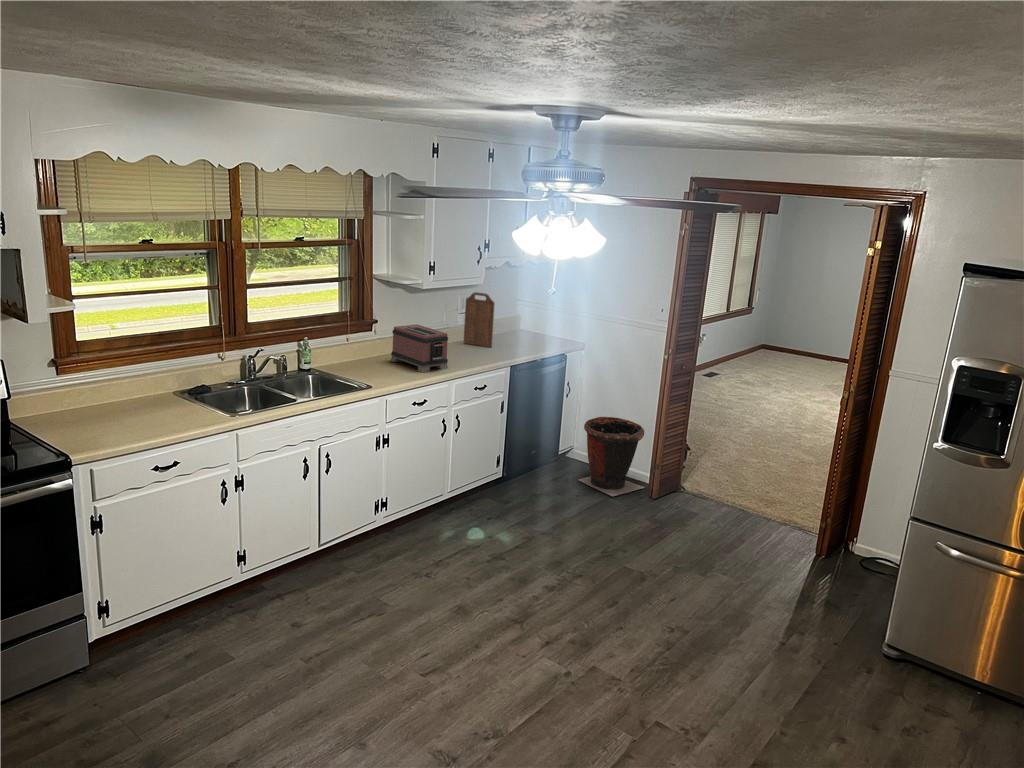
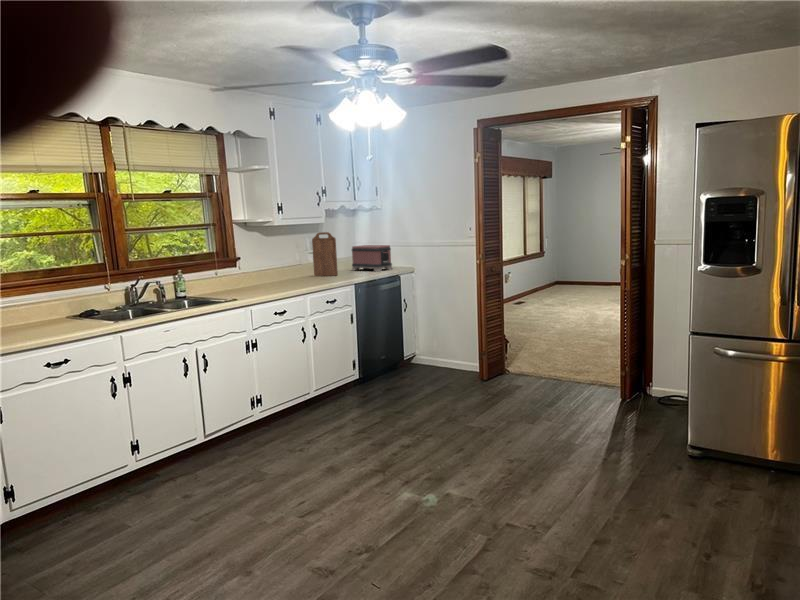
toaster: present [390,324,448,373] -> present [352,245,392,272]
waste bin: present [579,417,645,496] -> none [421,322,478,383]

